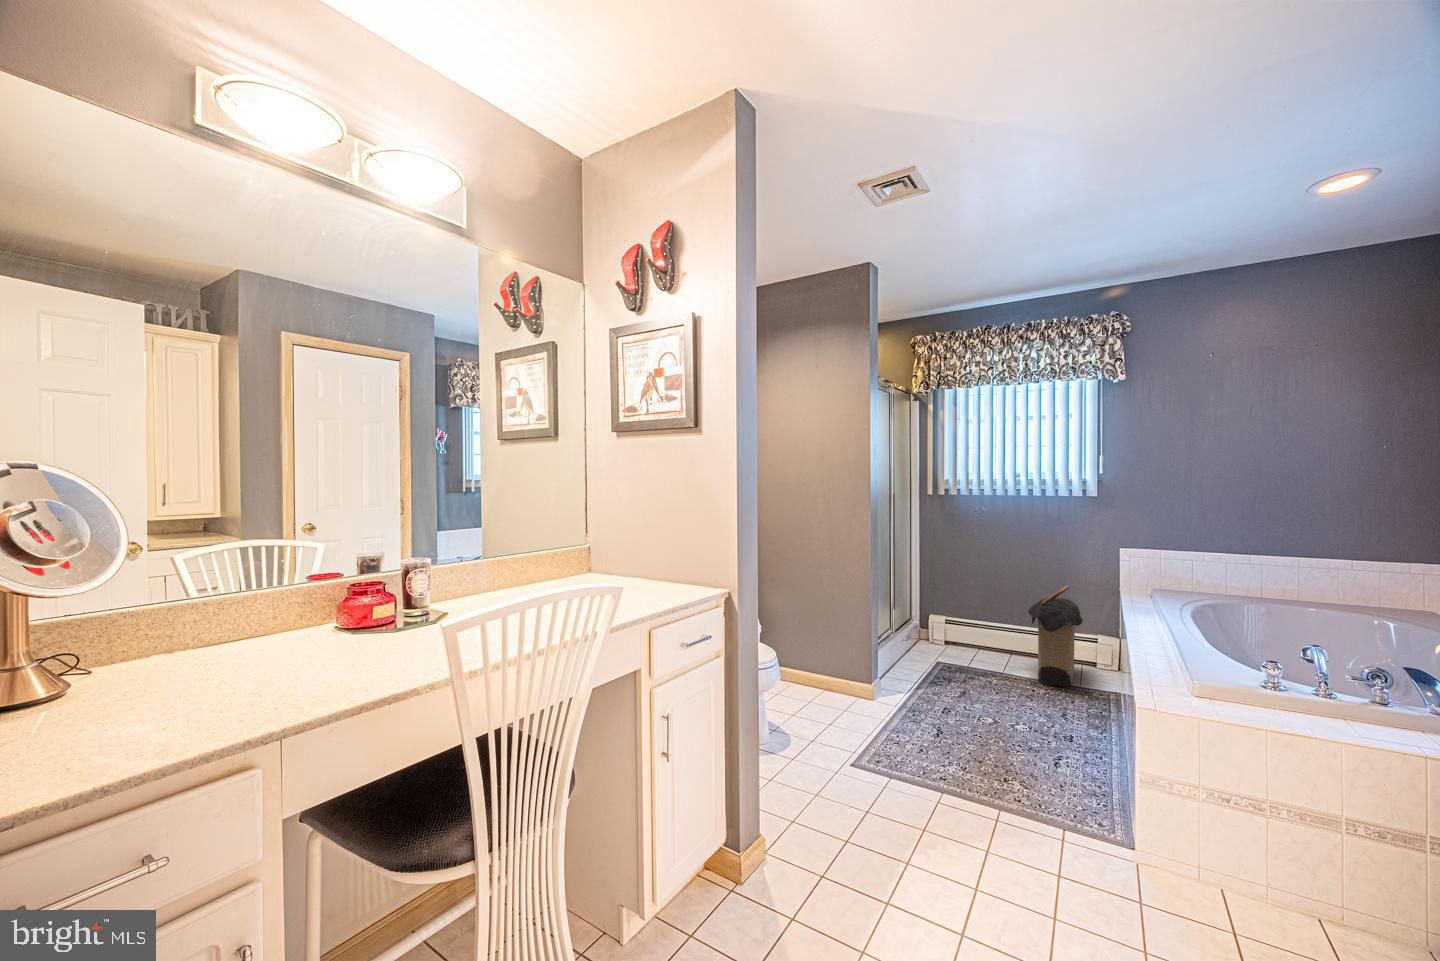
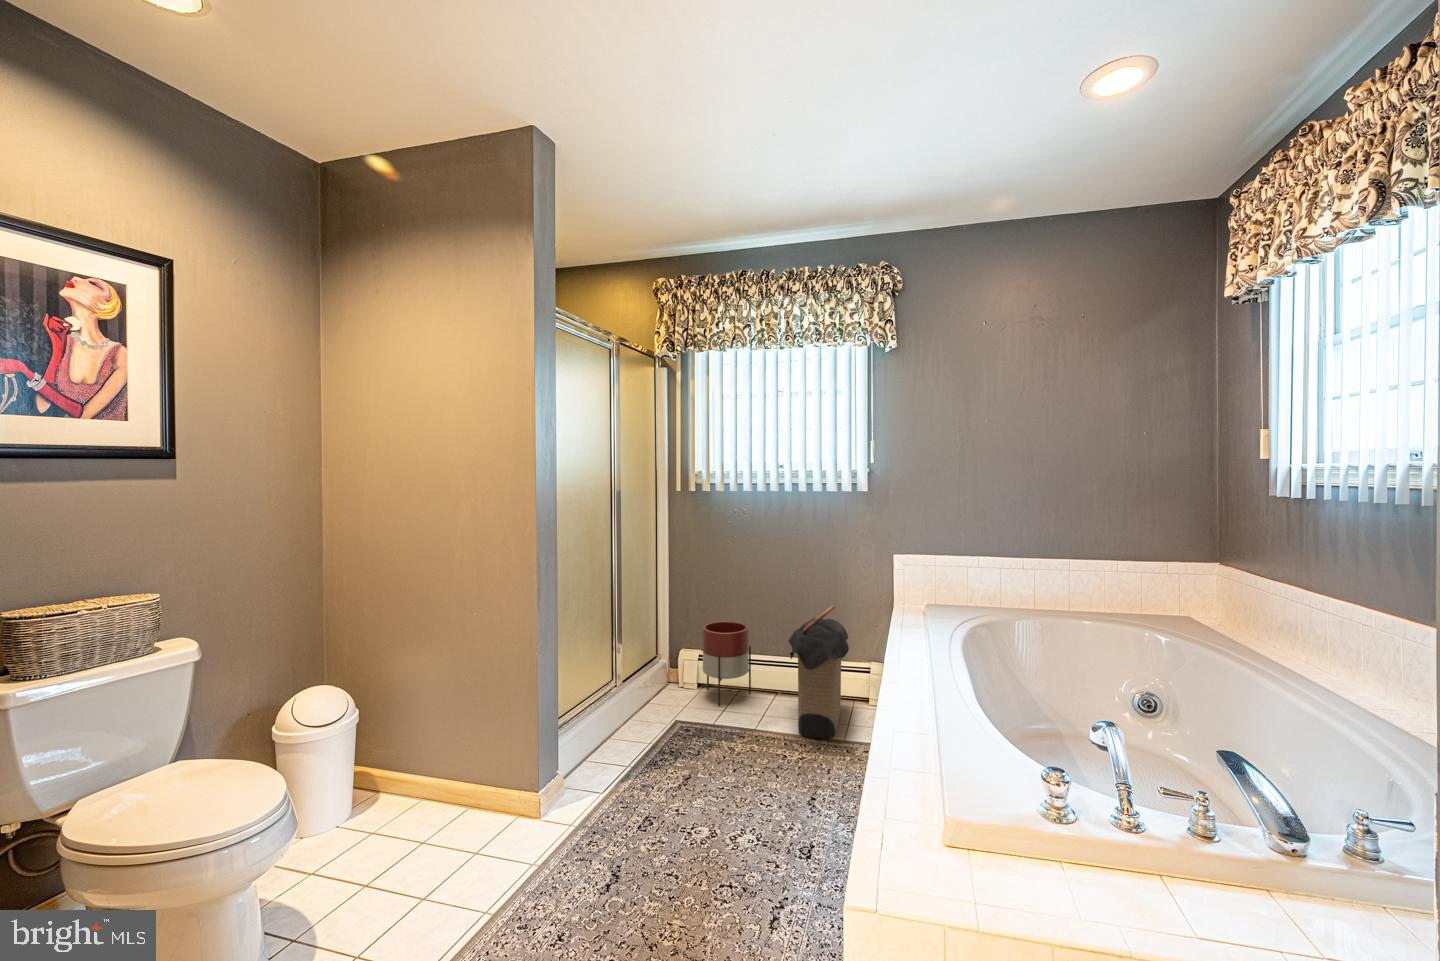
planter: none [952,596,992,659] -> present [703,621,751,706]

